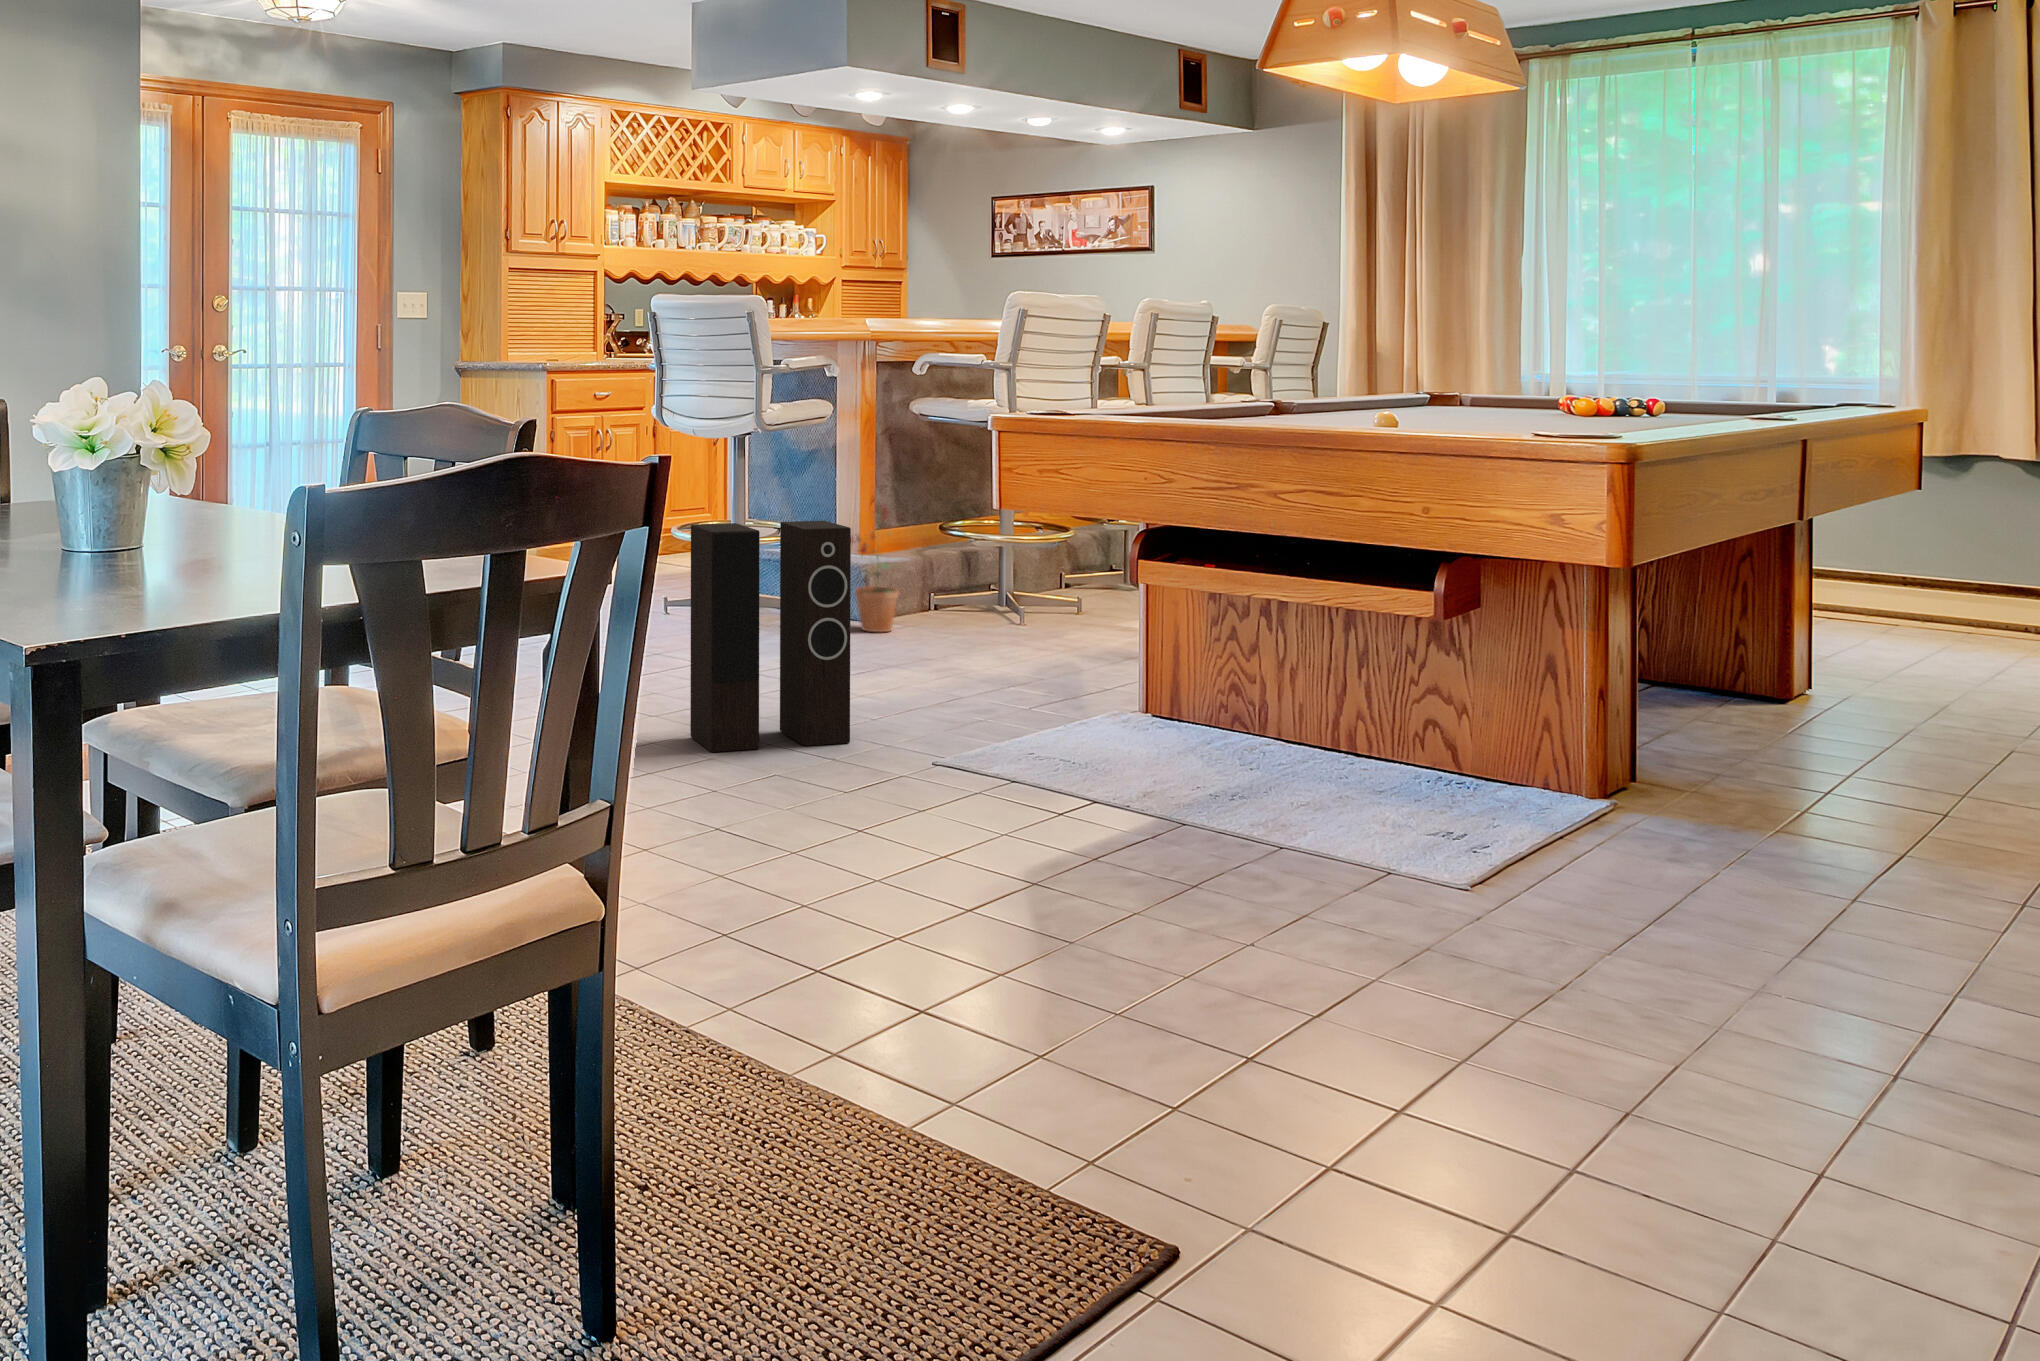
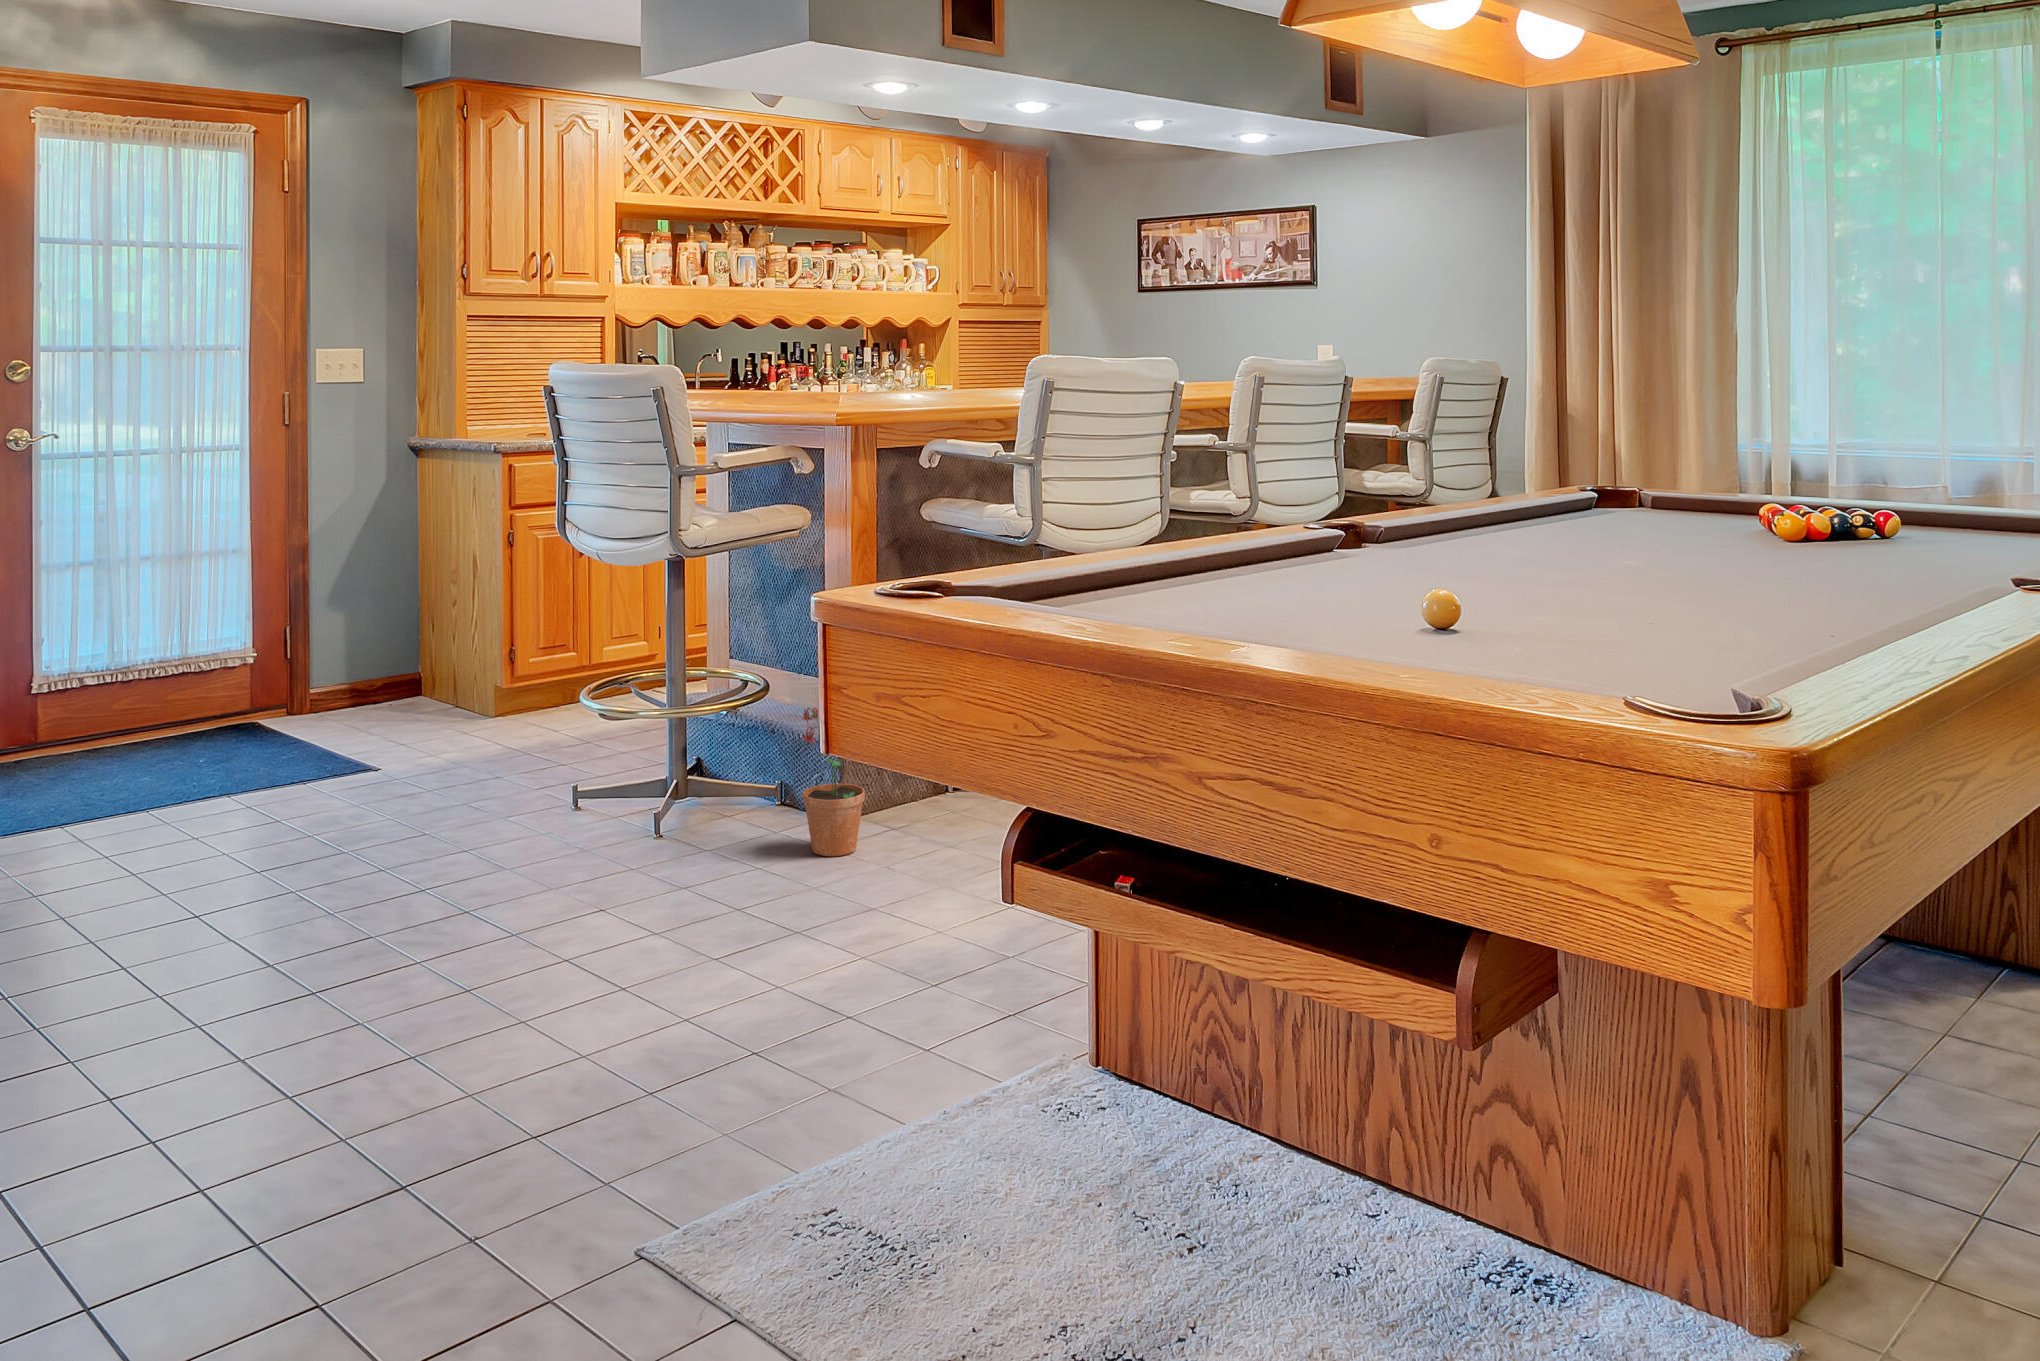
speaker: present [690,521,851,752] -> none [250,784,541,1241]

